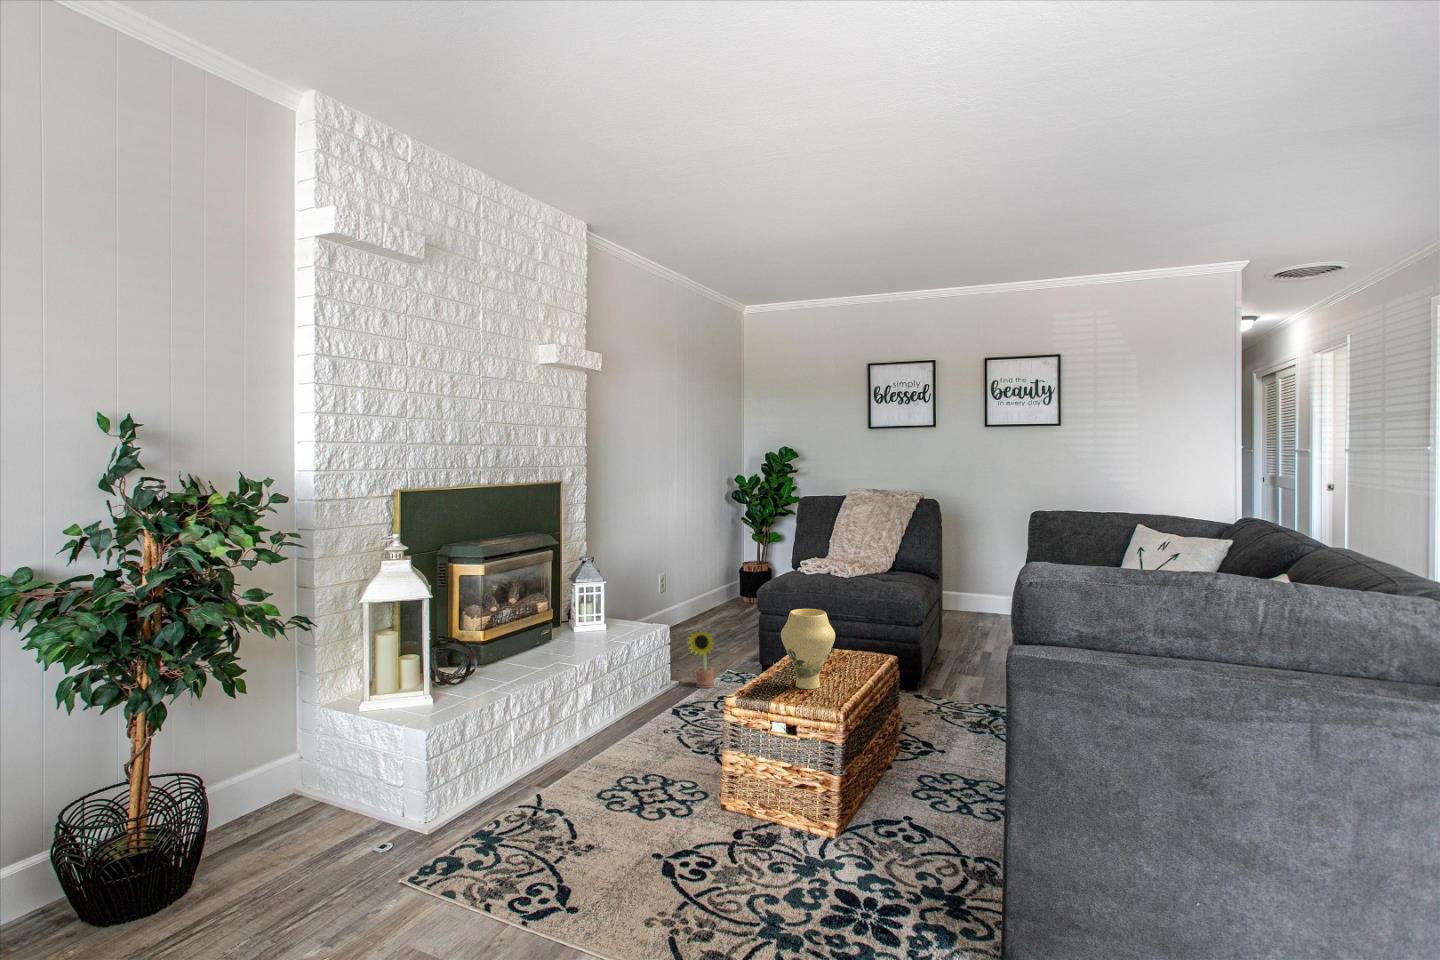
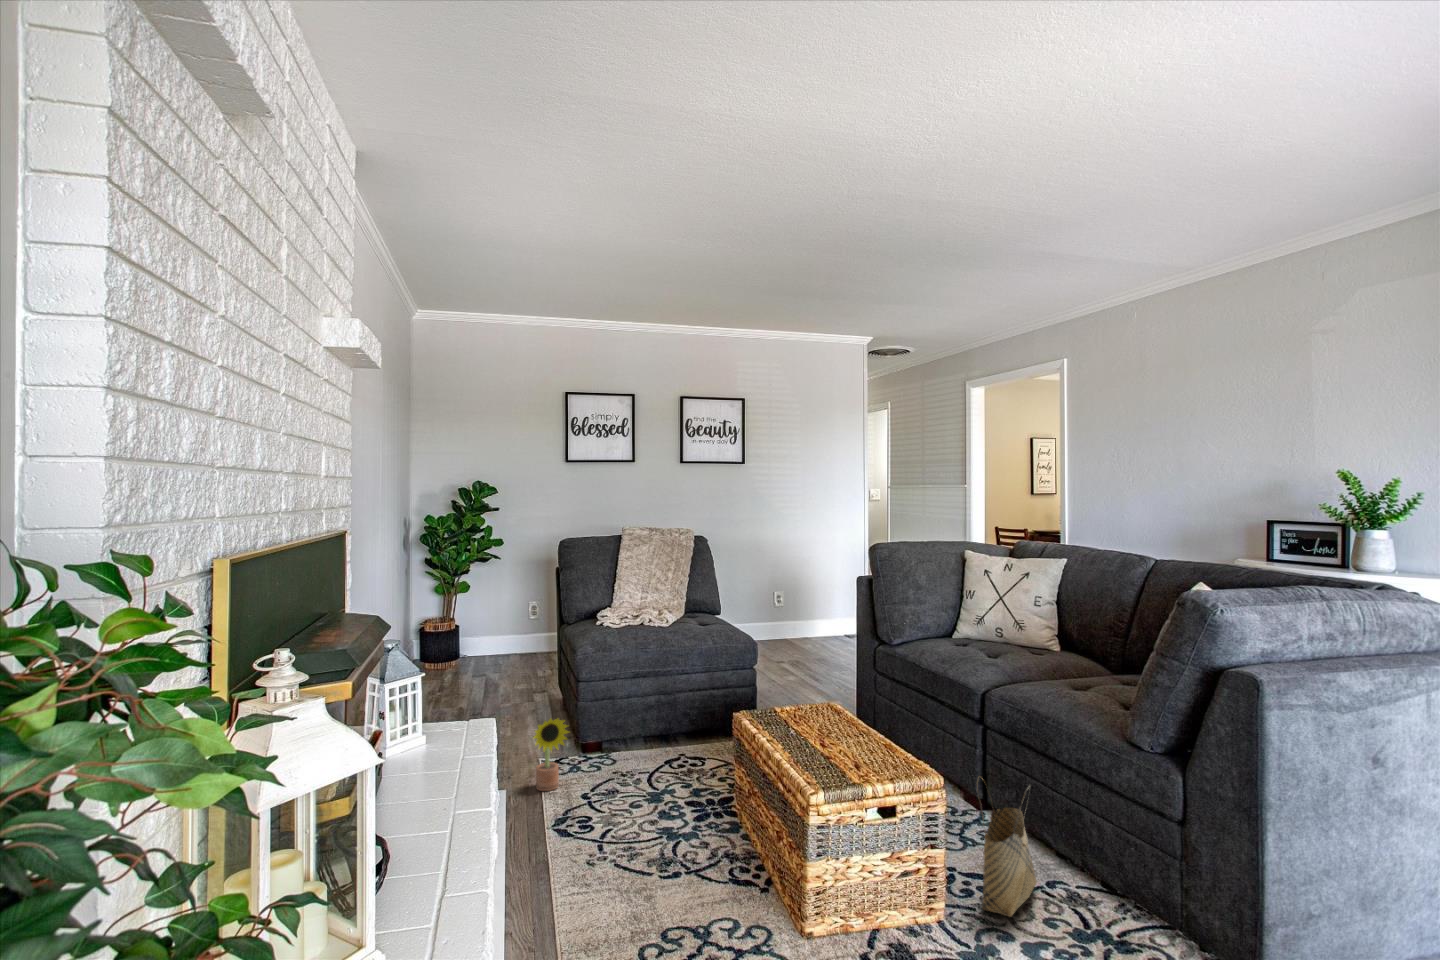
vase: present [781,609,835,689] -> none [818,670,879,763]
woven basket: none [880,728,963,859] -> present [977,776,1037,917]

